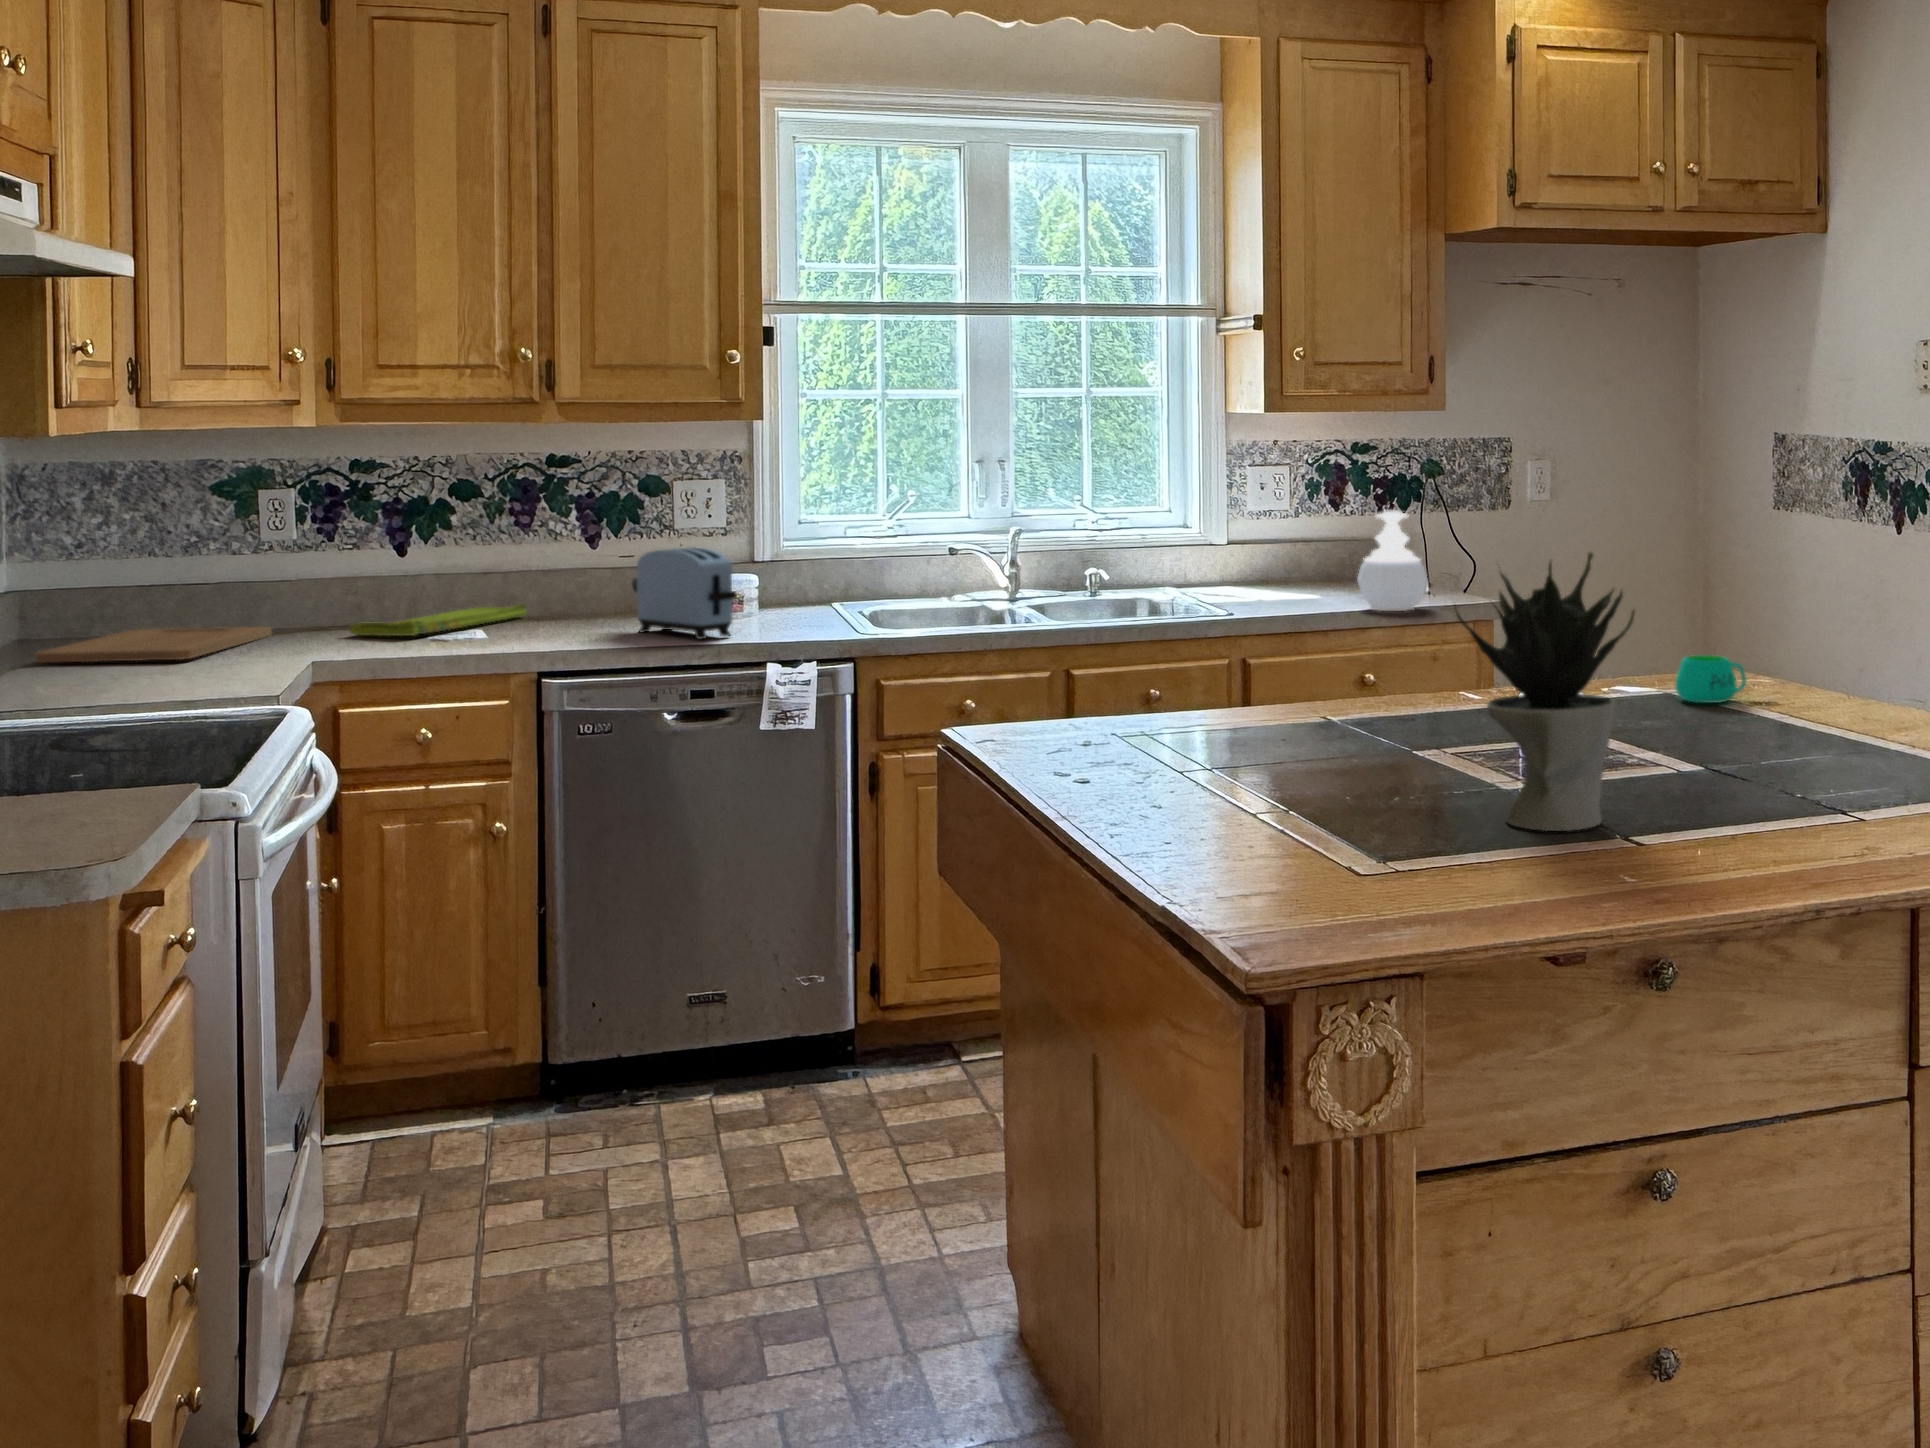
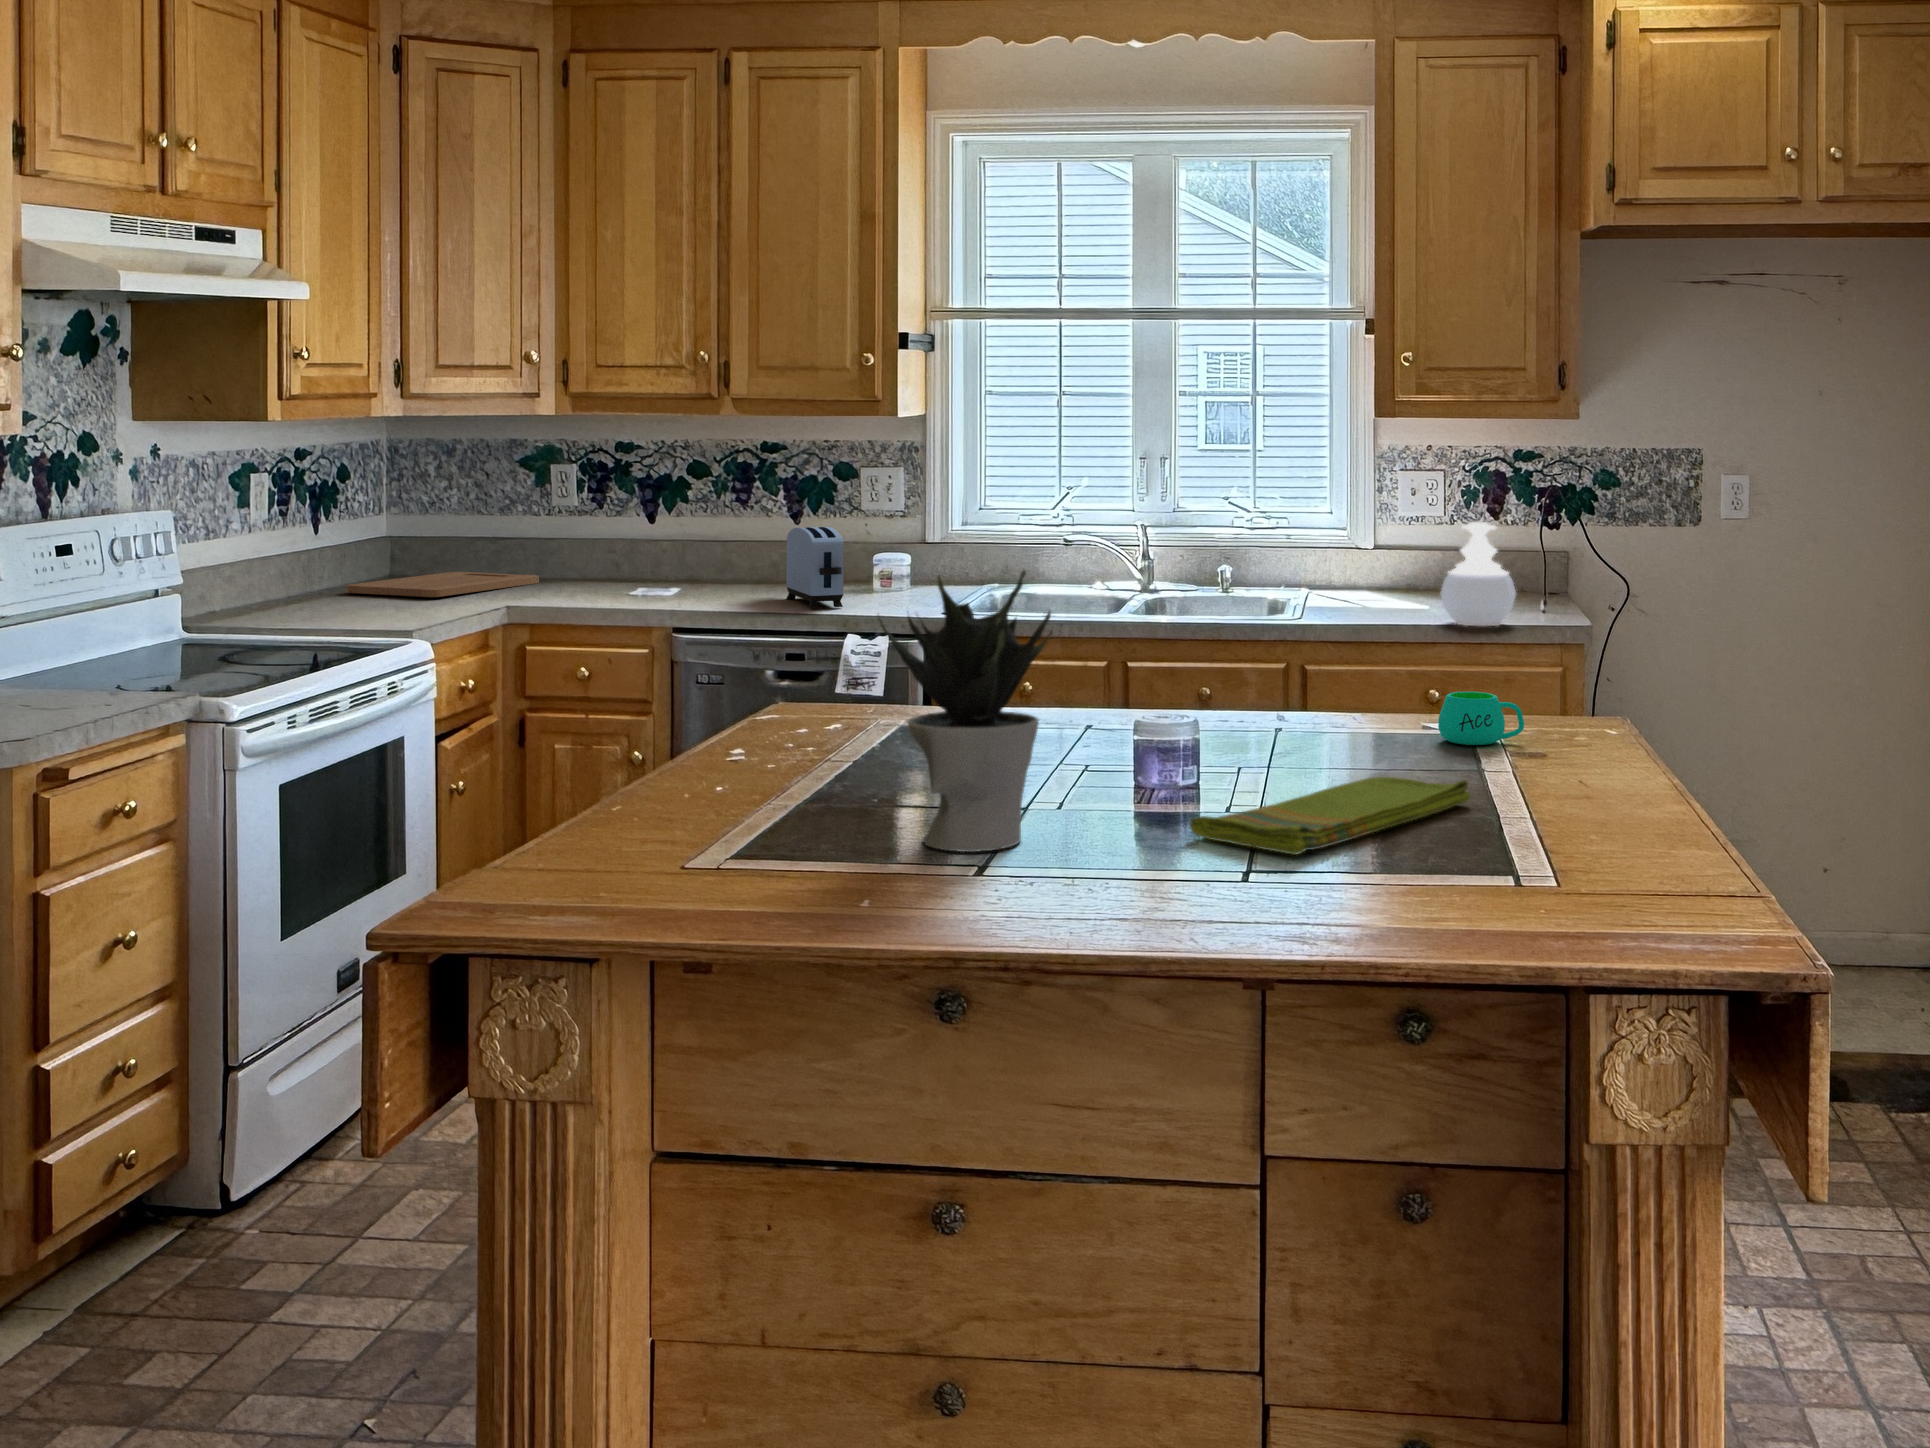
dish towel: present [349,604,527,636] -> present [1190,777,1470,855]

